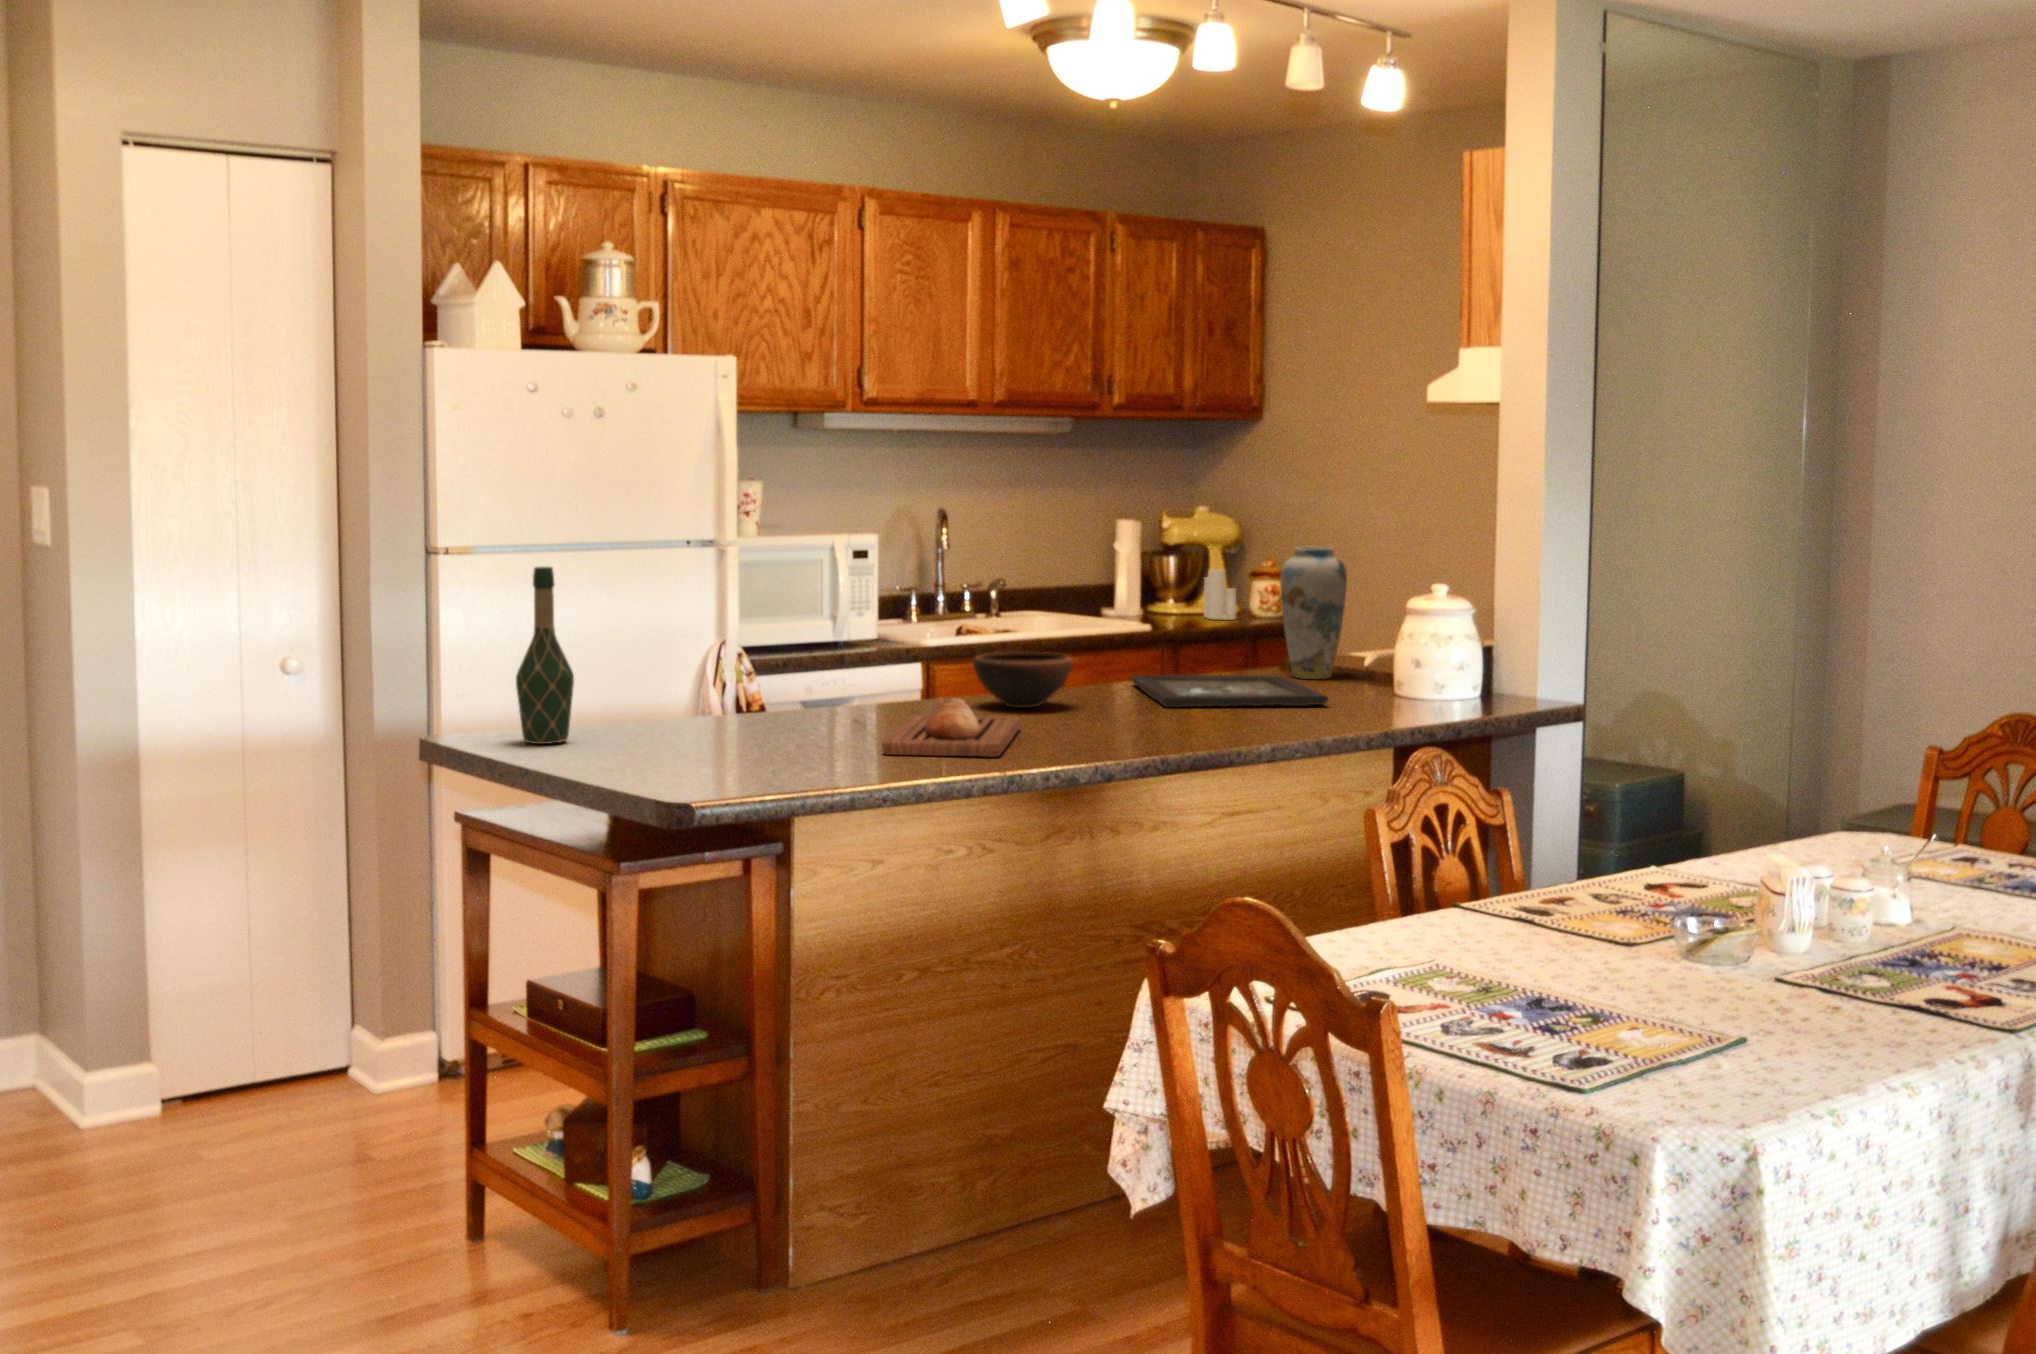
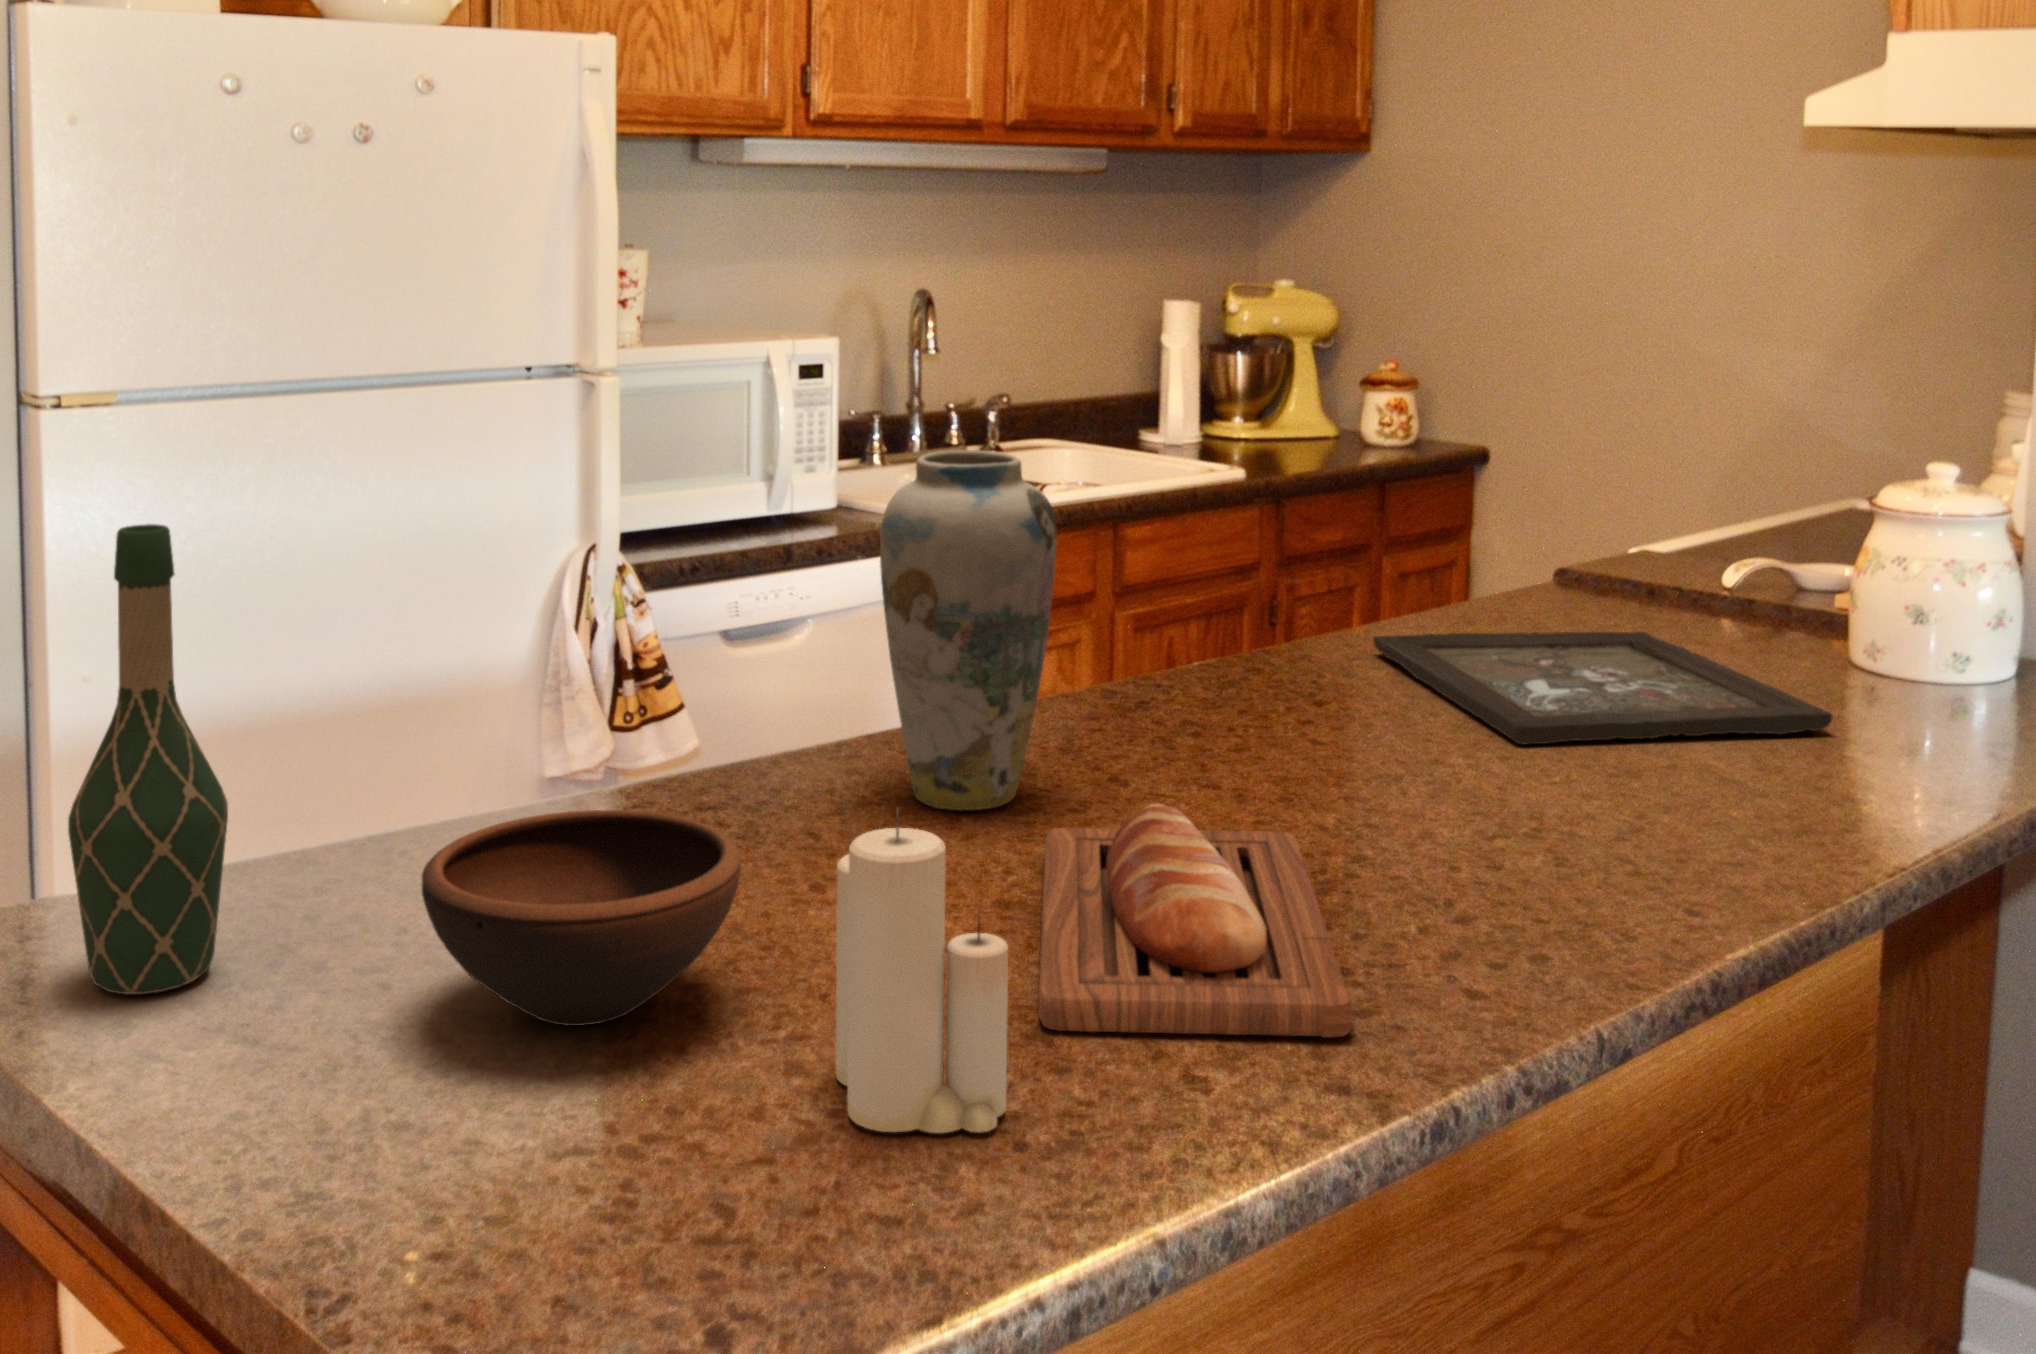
vase: present [1280,547,1347,679] -> present [880,450,1057,810]
candle: present [1204,569,1236,620] -> present [836,808,1008,1133]
bowl: present [973,652,1073,708] -> present [421,810,741,1026]

